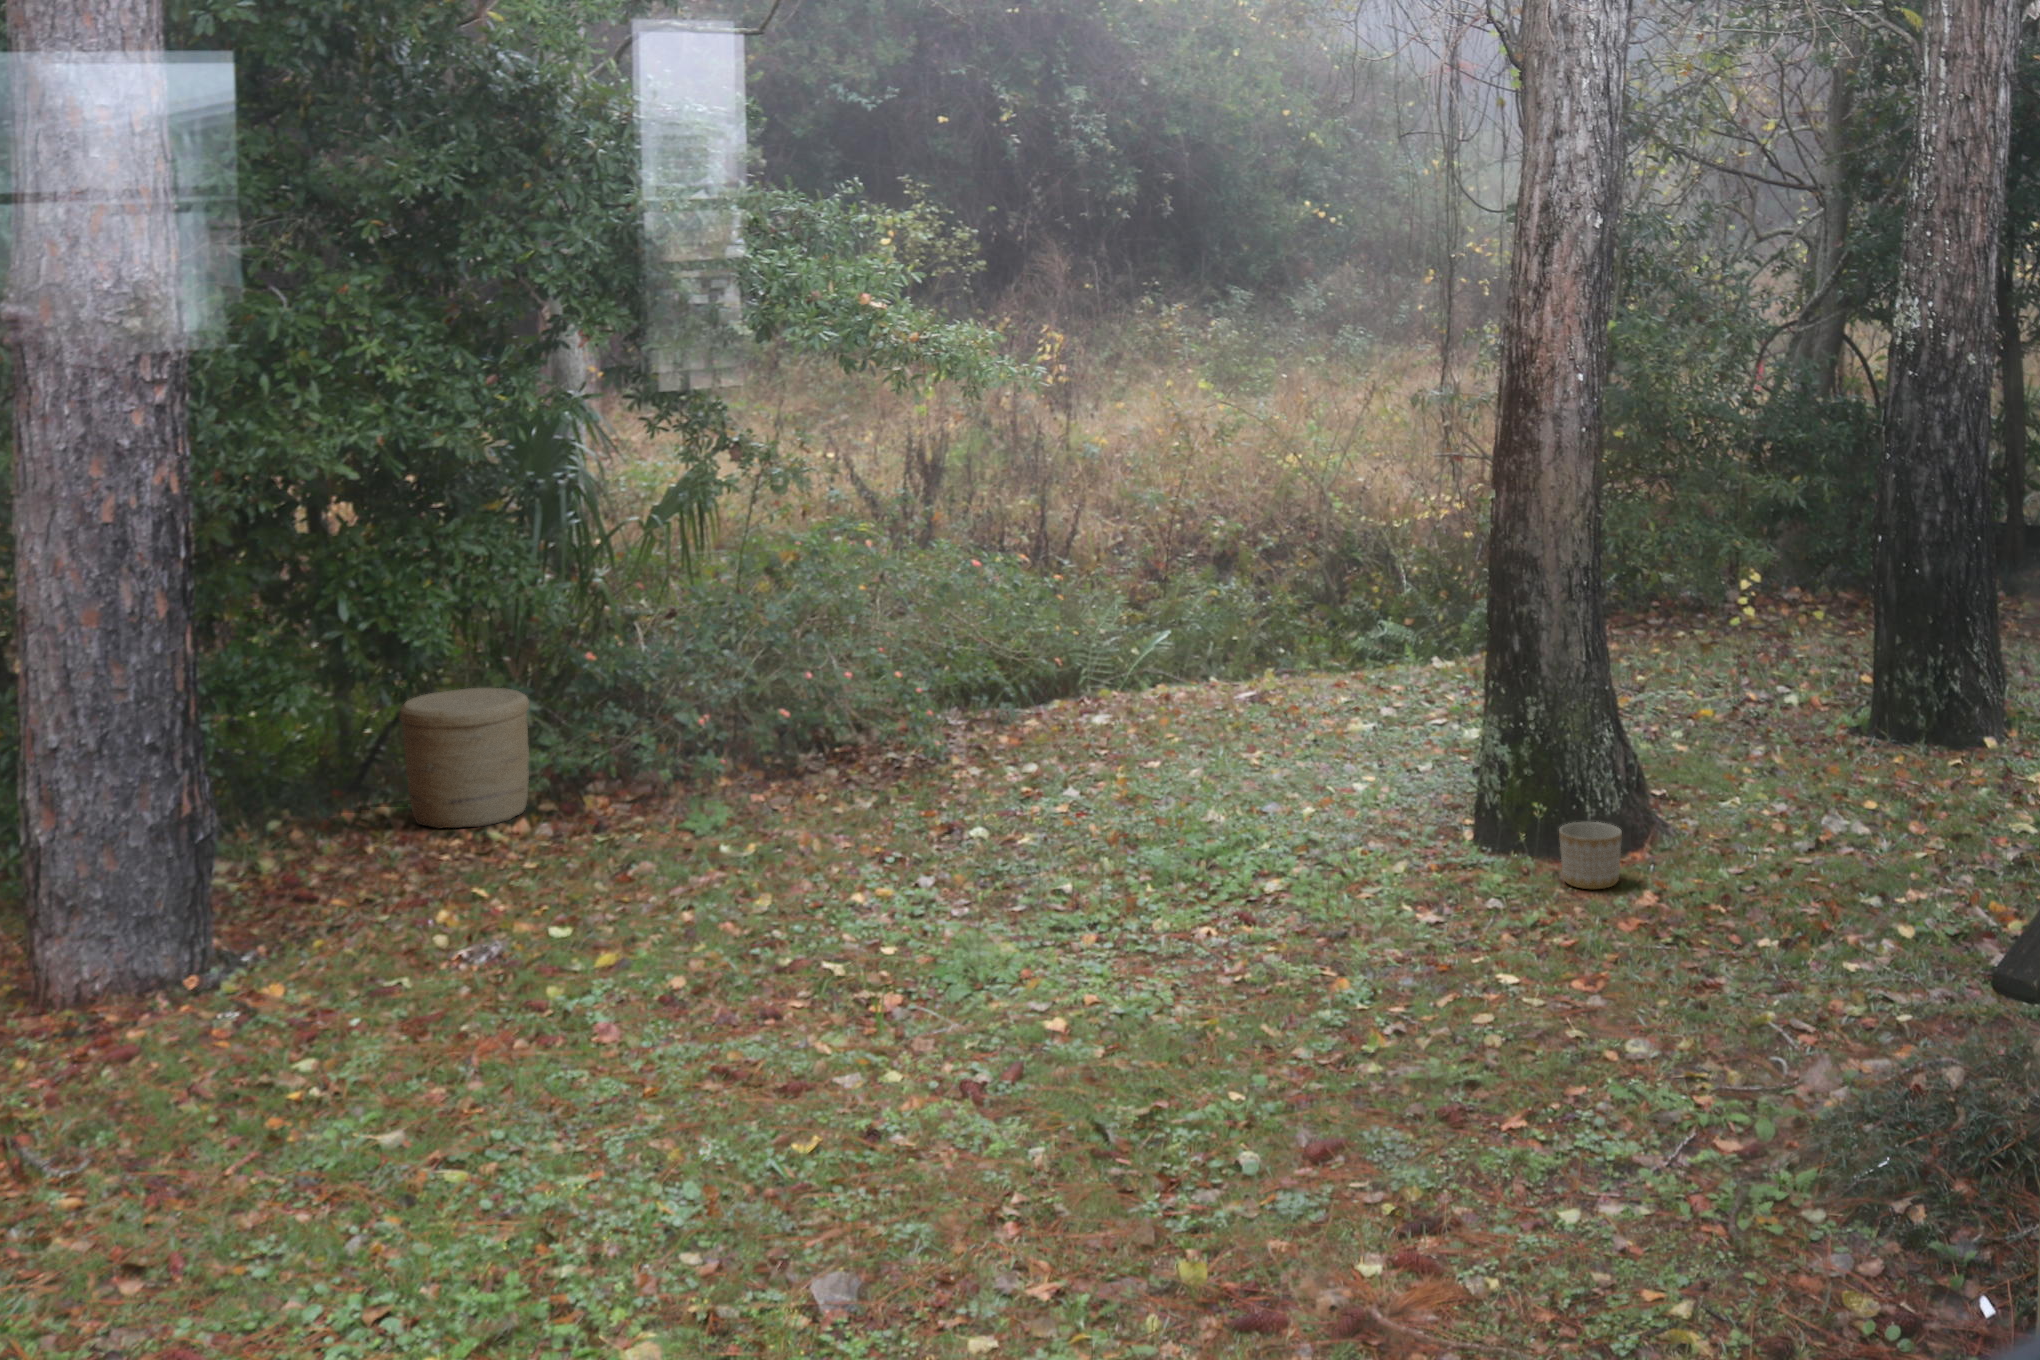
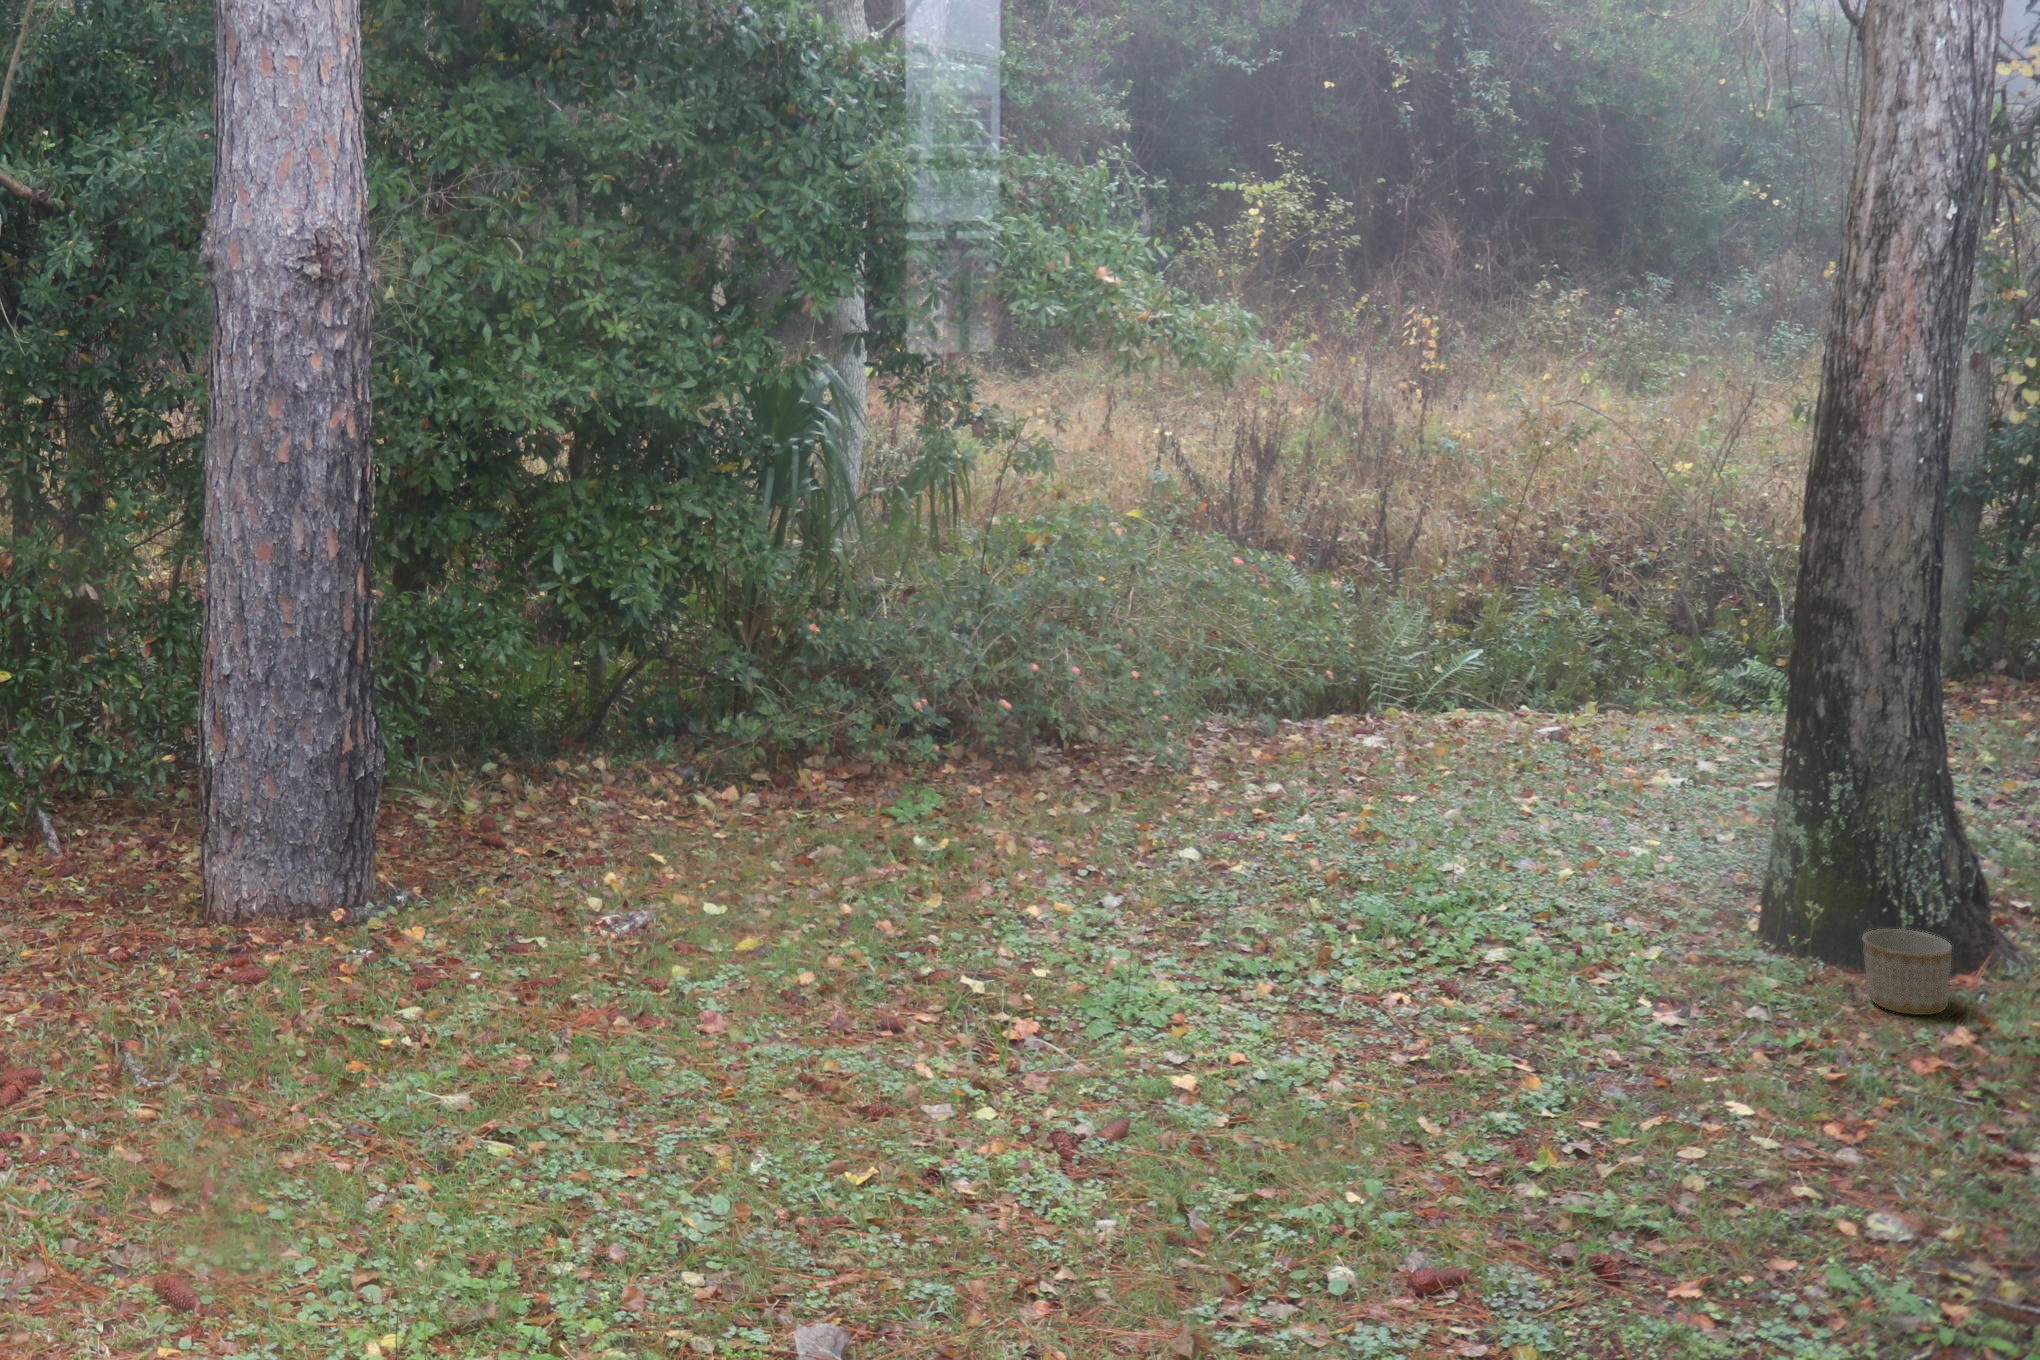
woven basket: present [400,688,529,828] -> none [640,665,756,797]

